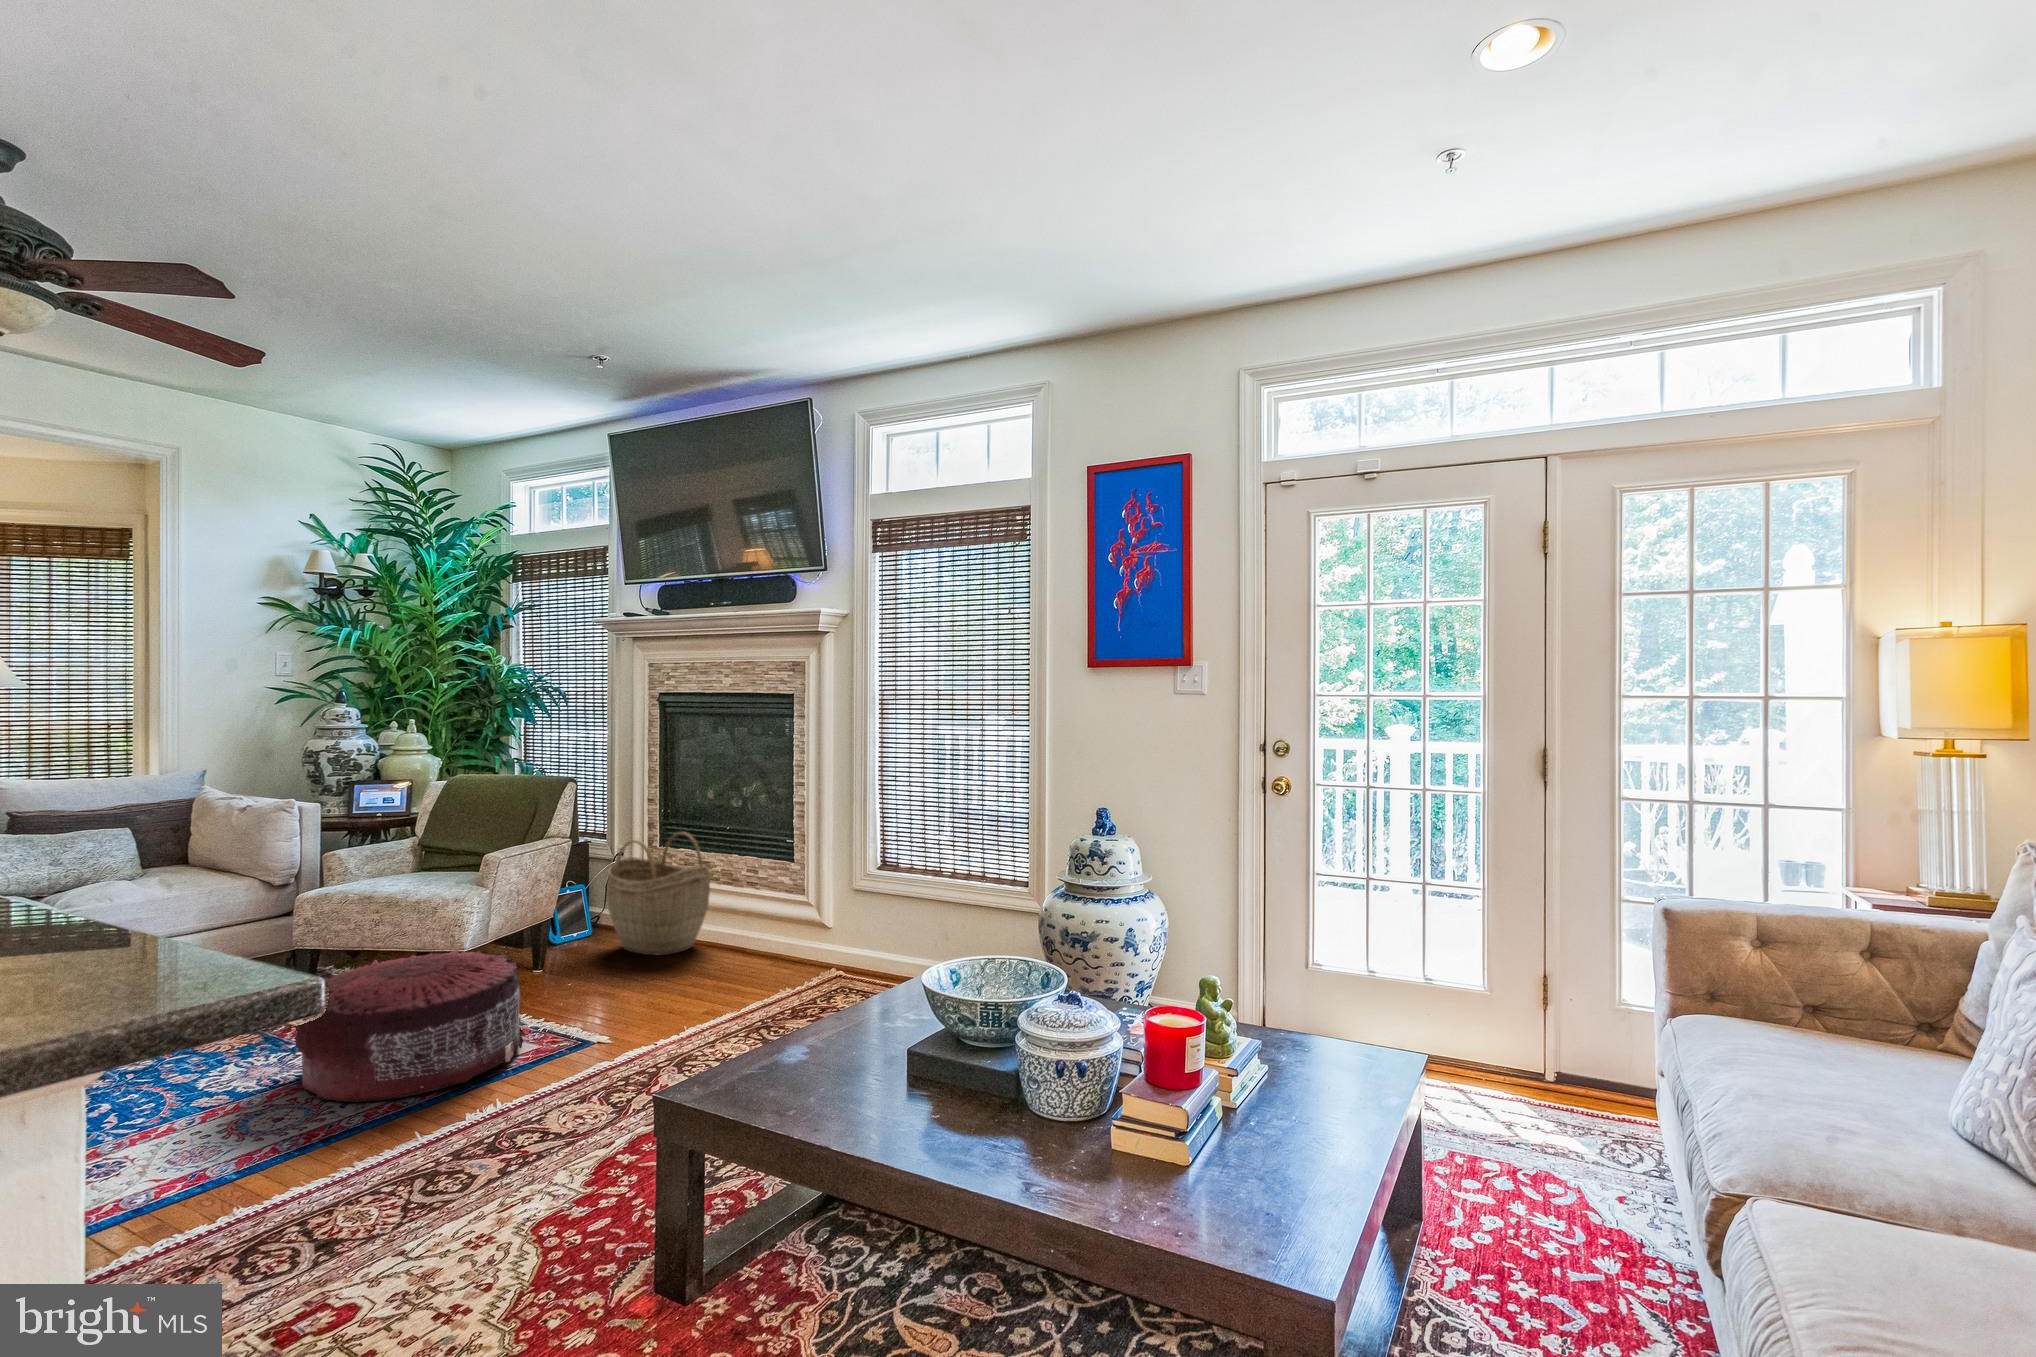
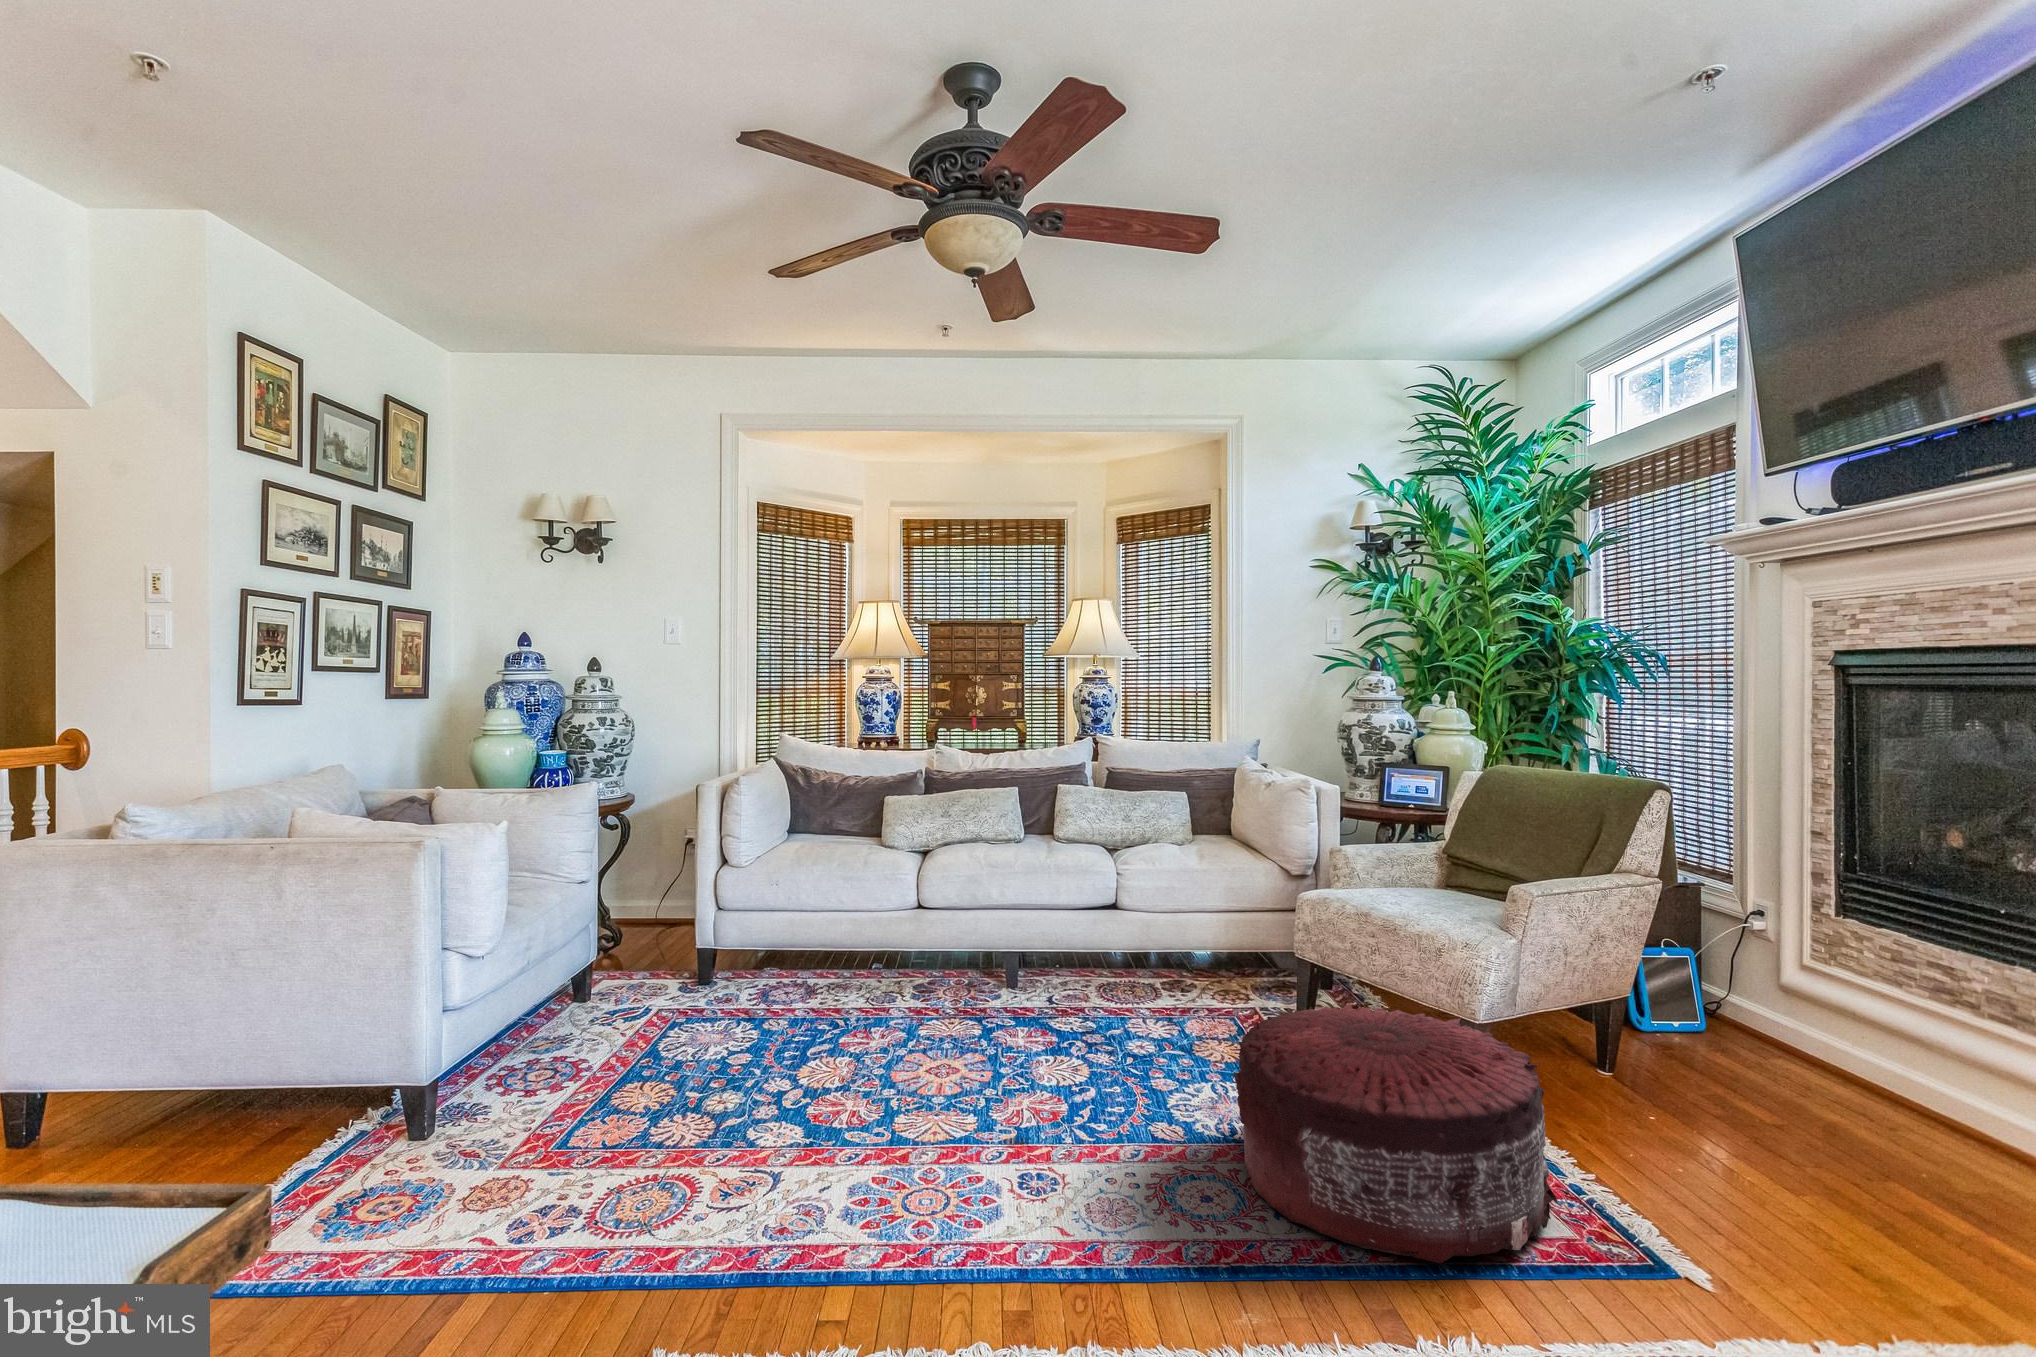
woven basket: present [607,832,710,955] -> none [1729,896,1953,1118]

